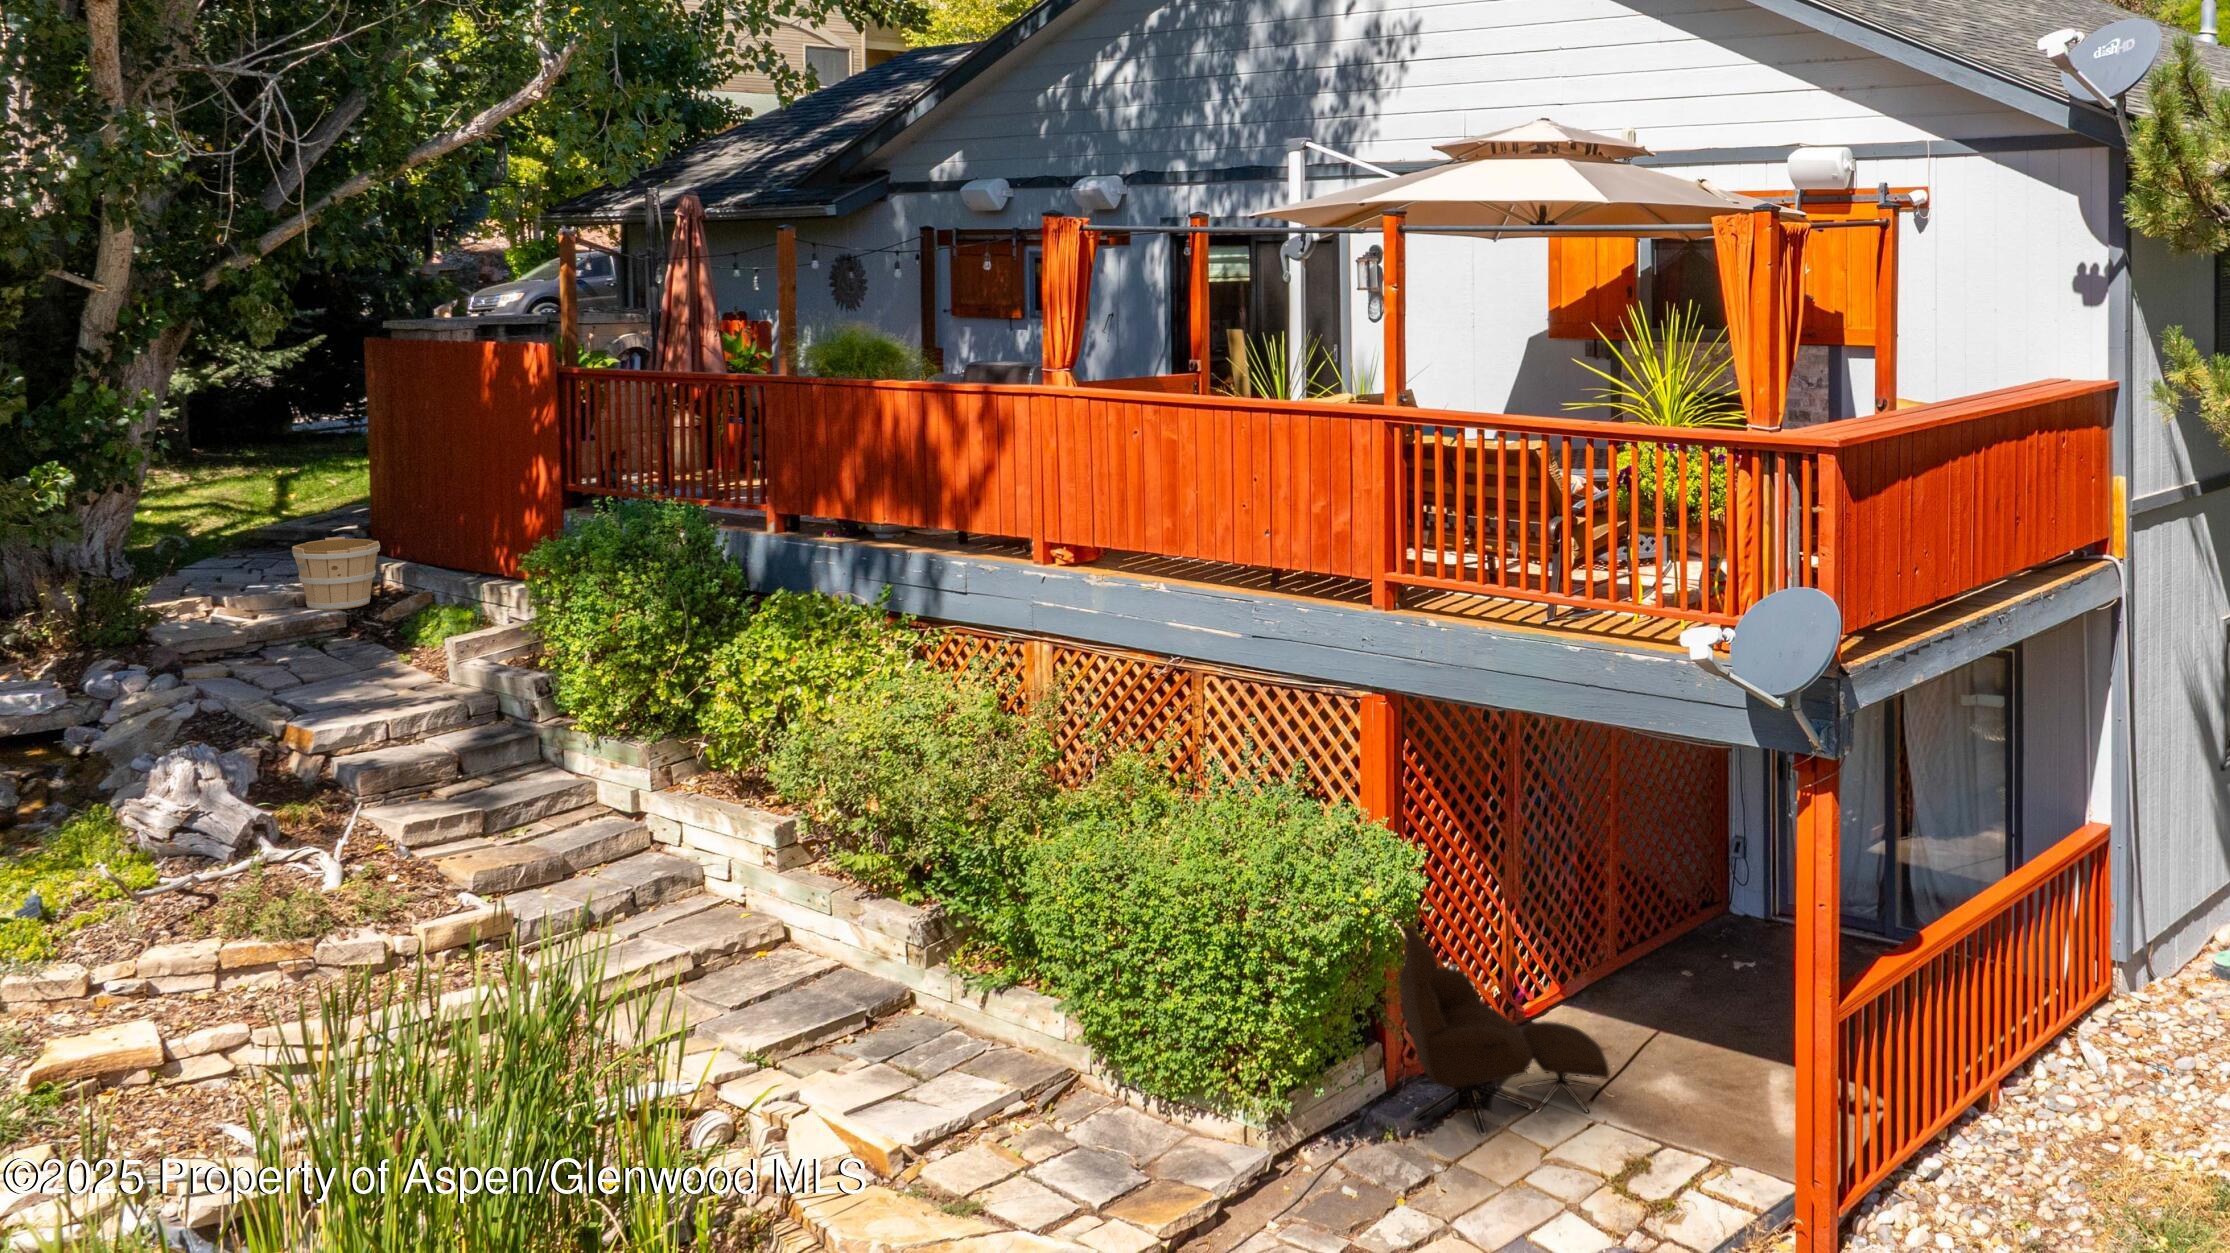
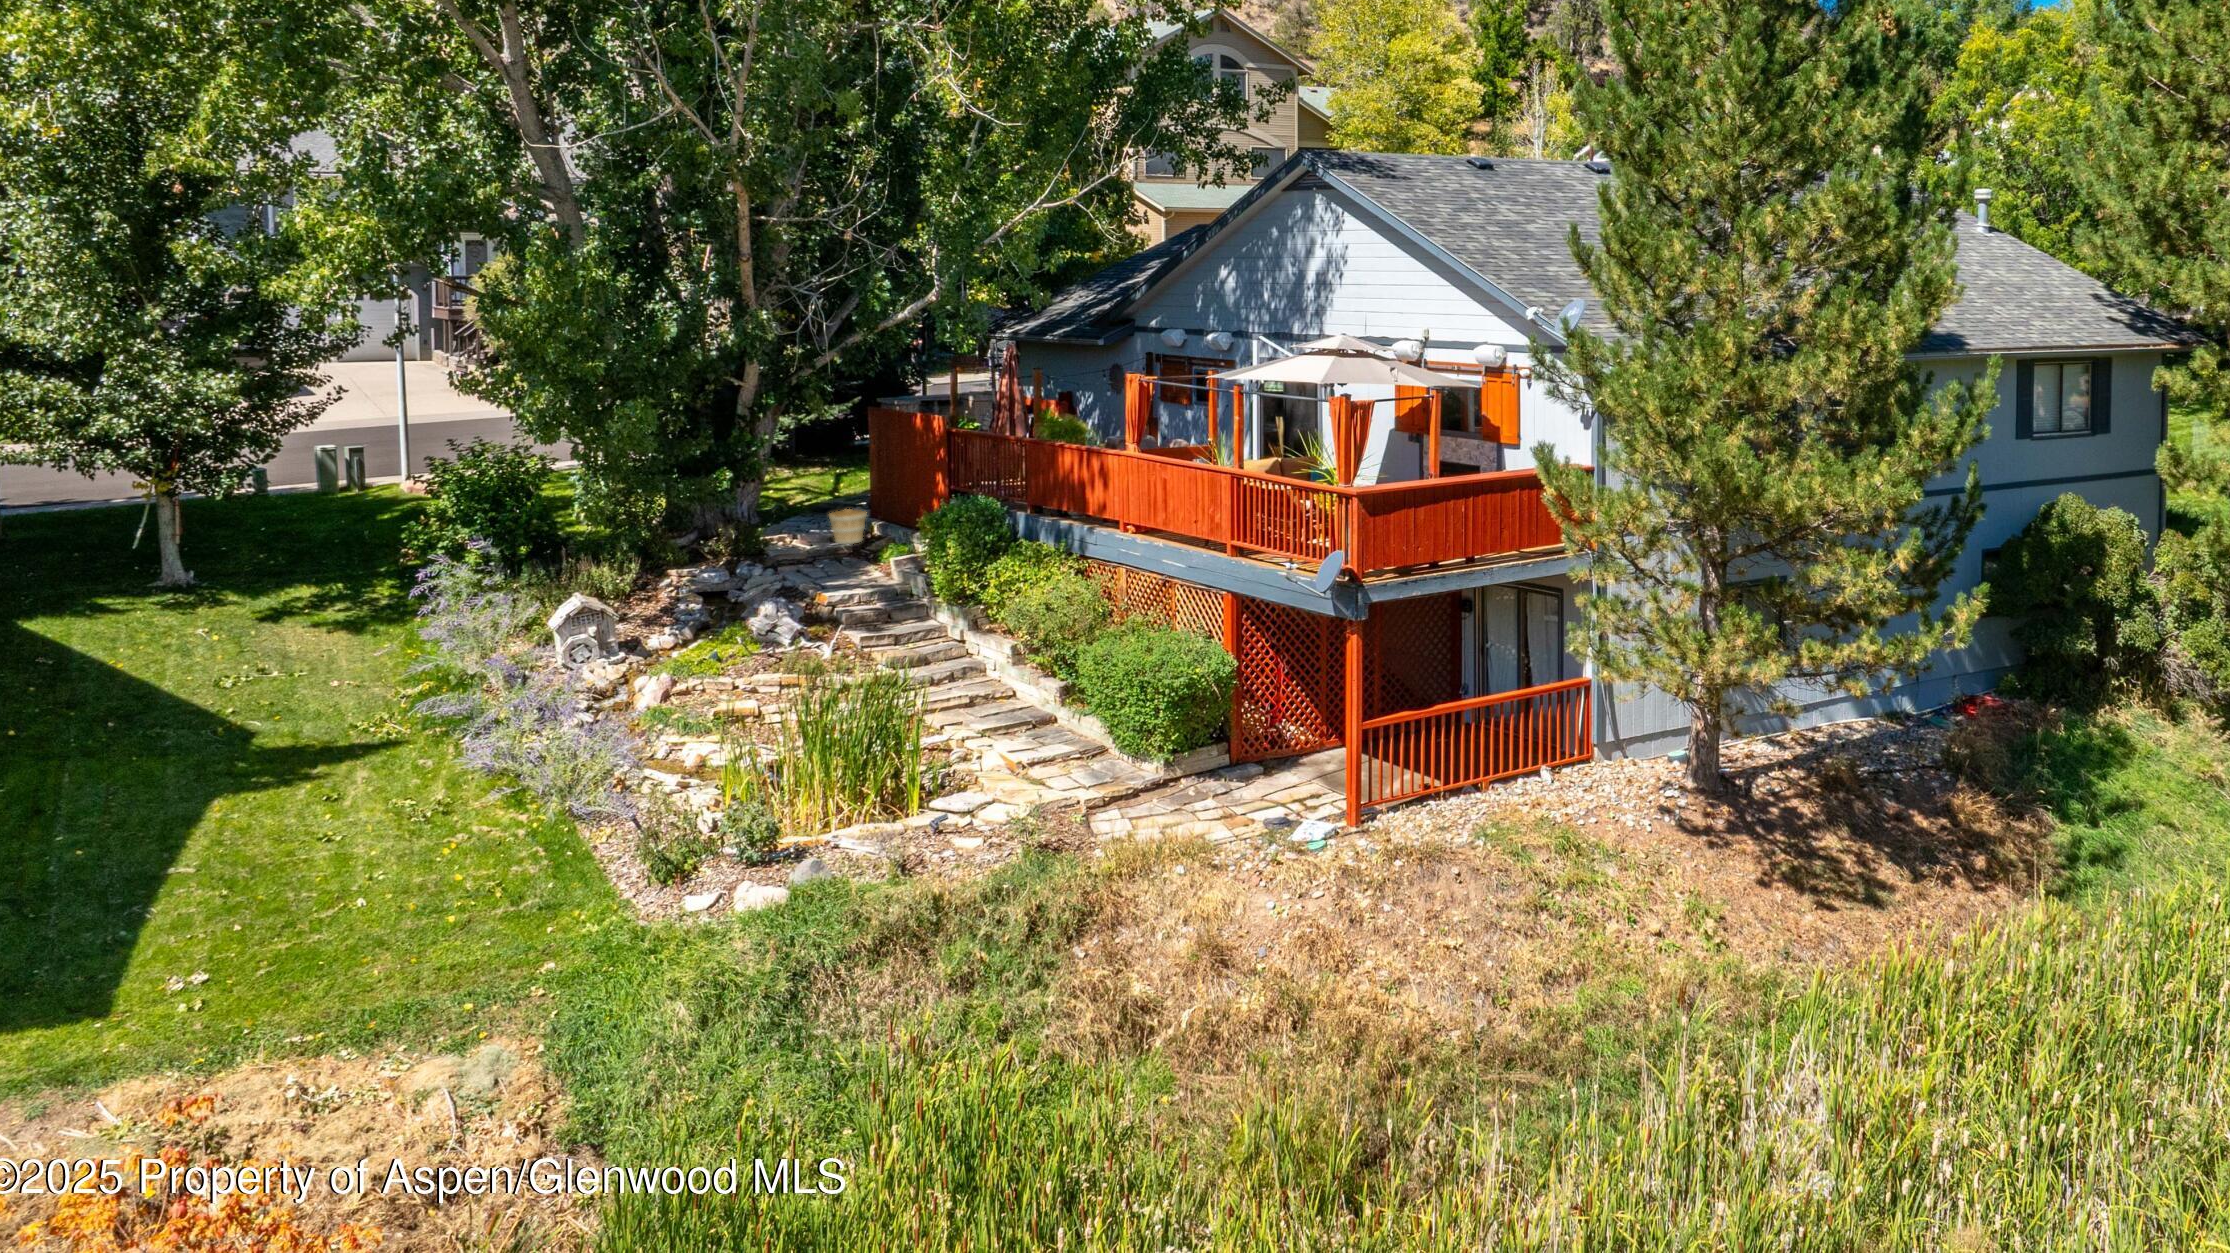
lounge chair: present [1399,925,1610,1135] -> none [1235,689,1334,789]

